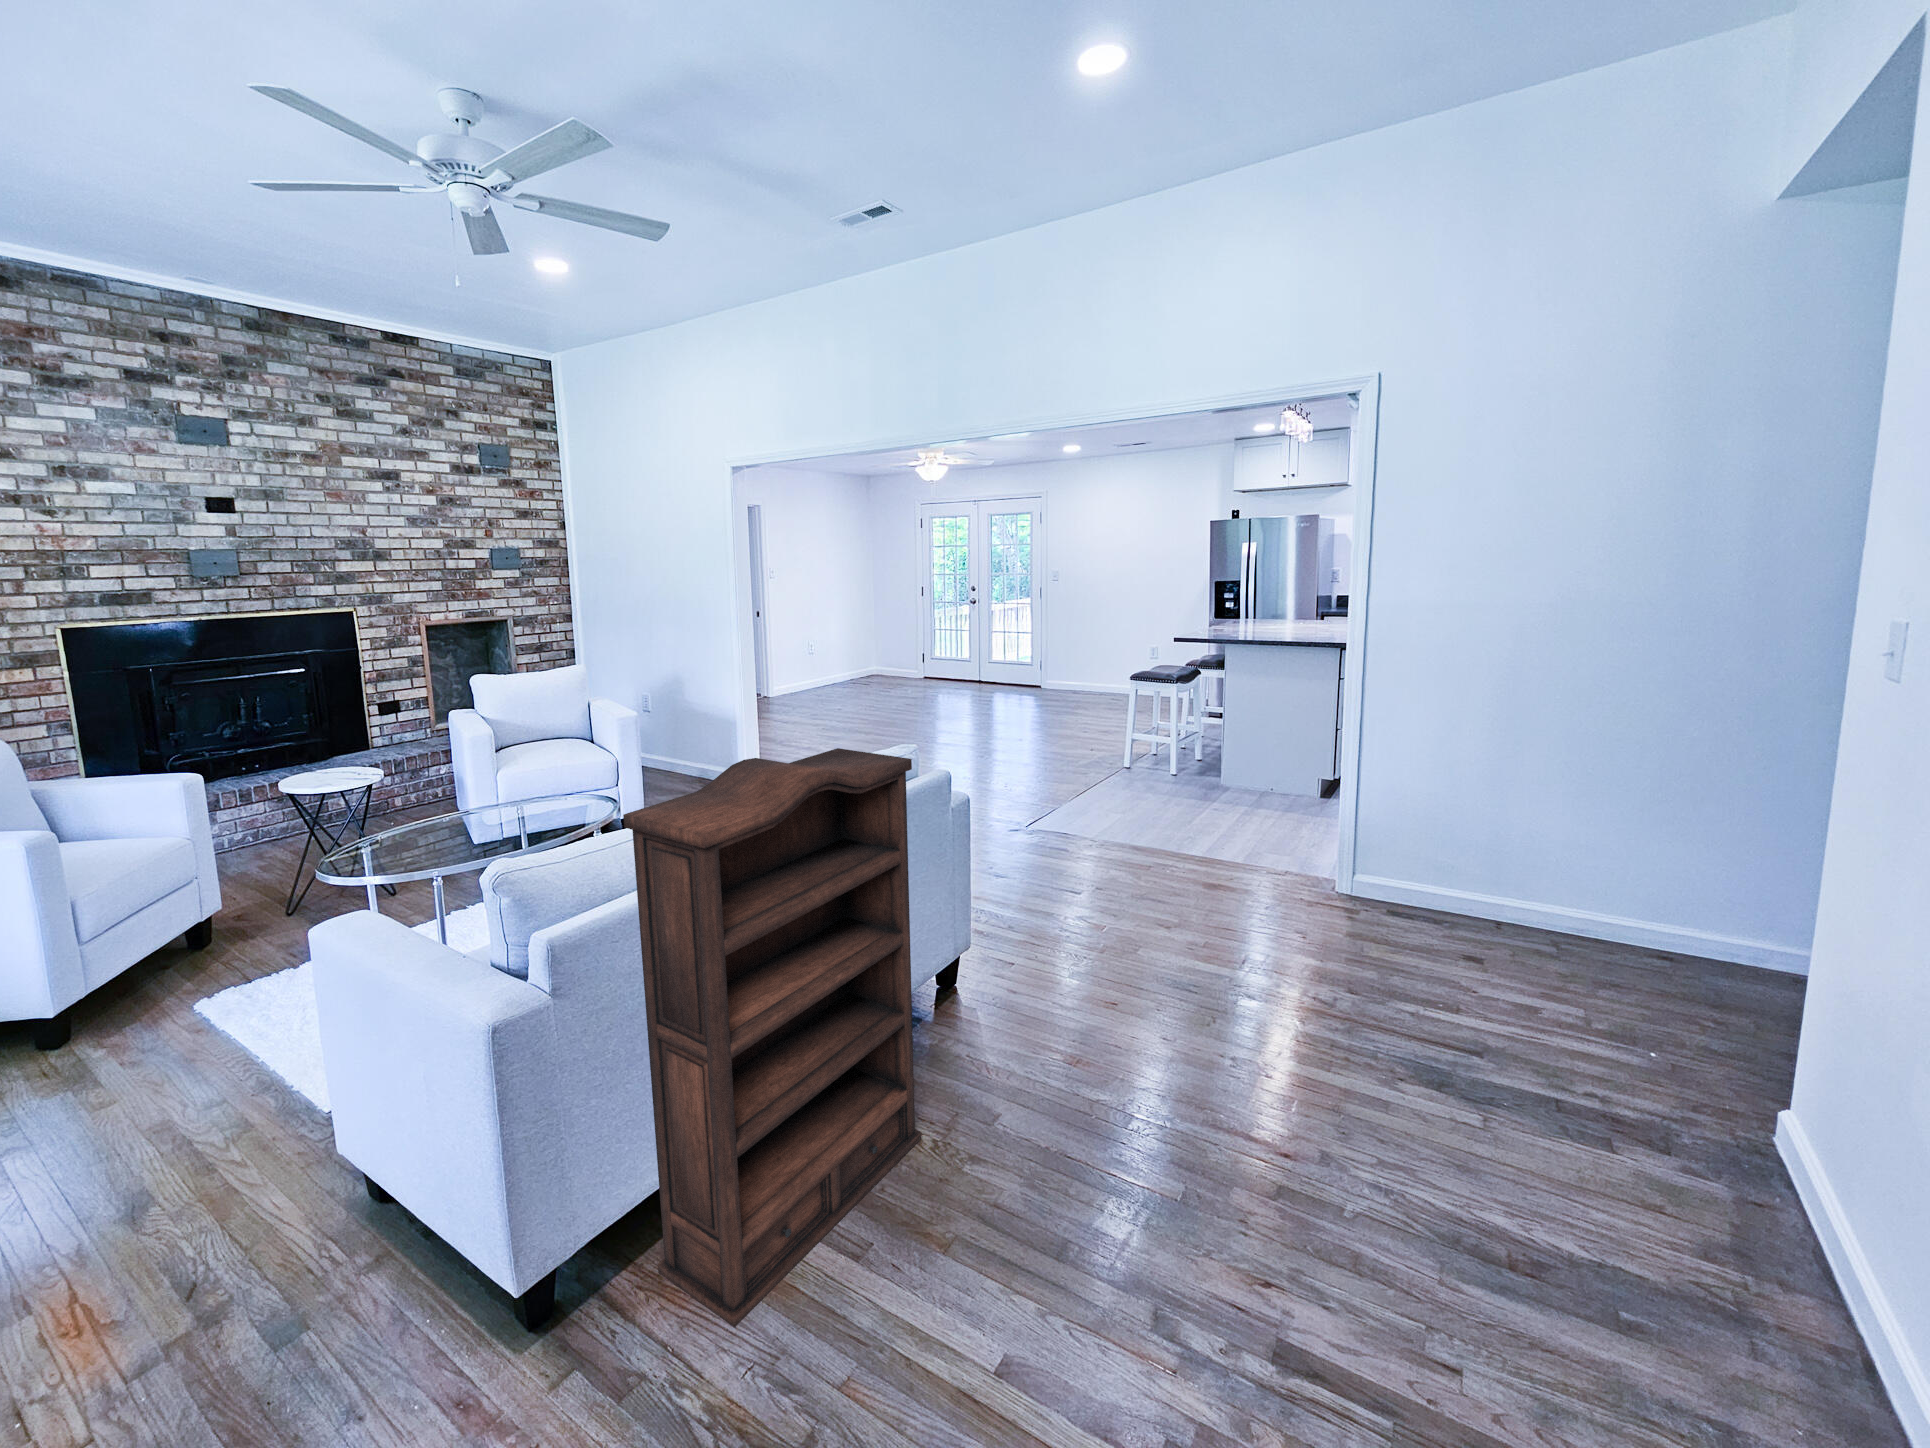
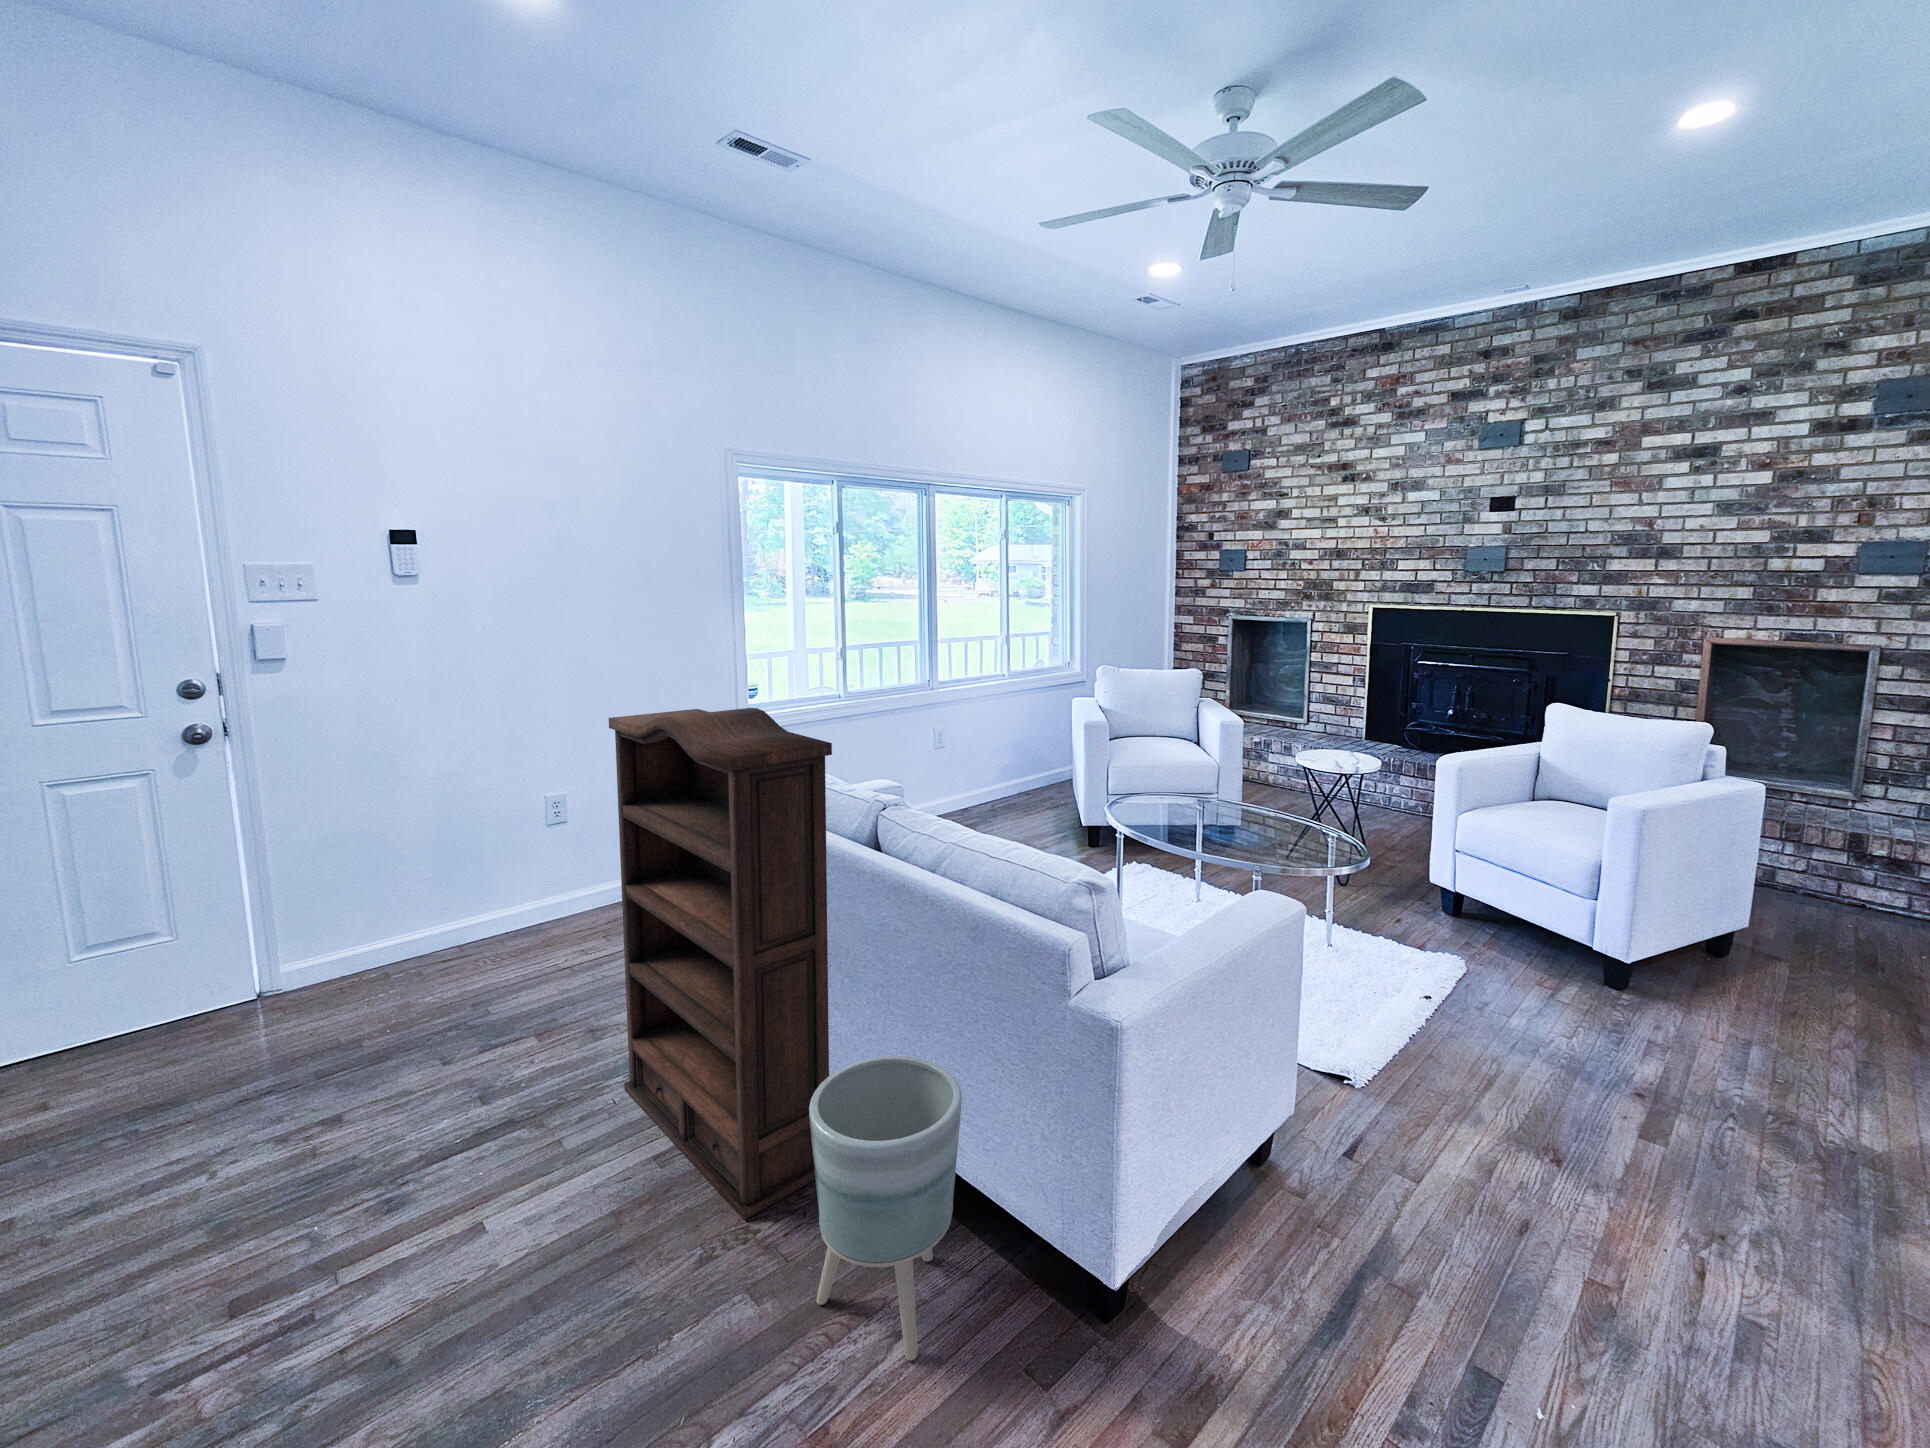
planter: none [918,906,1013,1084] -> present [809,1056,962,1360]

